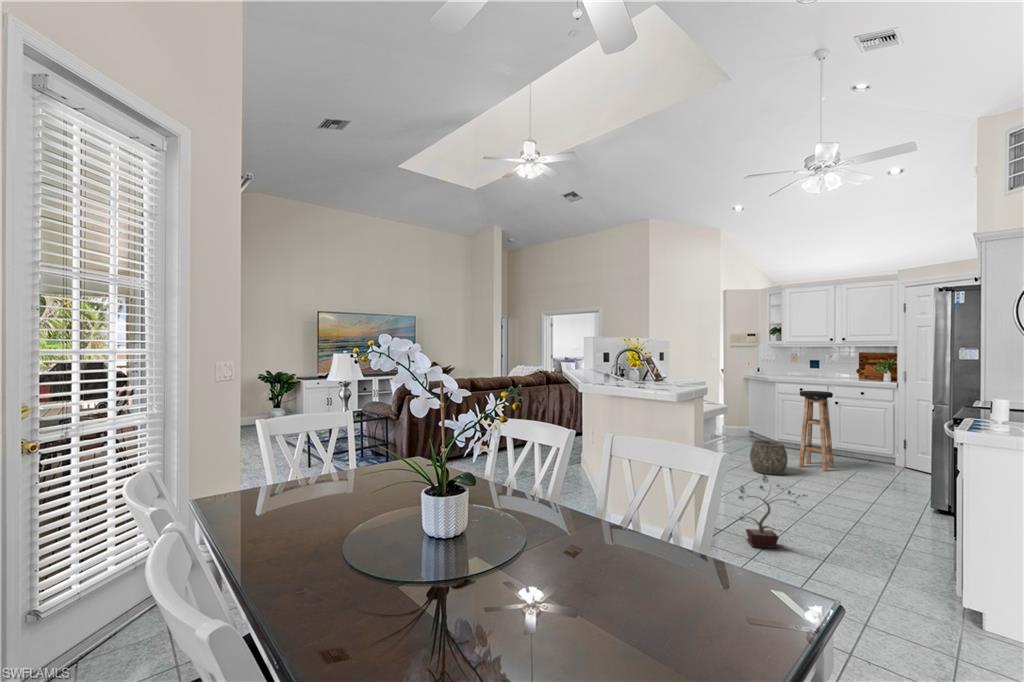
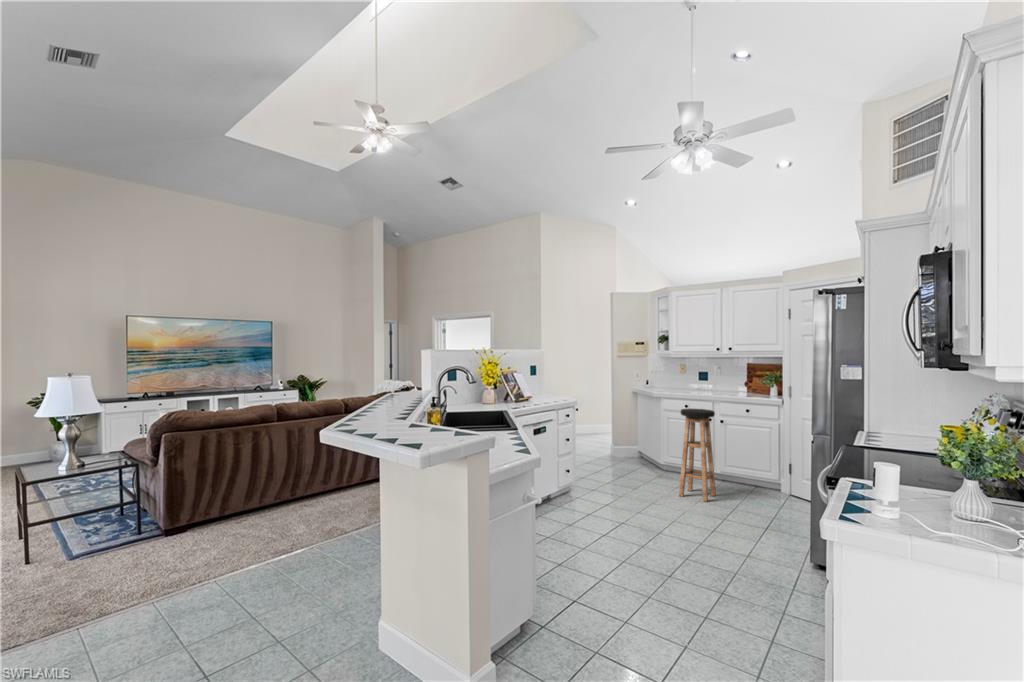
woven basket: present [750,440,788,475] -> none [623,467,664,510]
potted plant: present [738,475,807,548] -> none [564,539,656,645]

